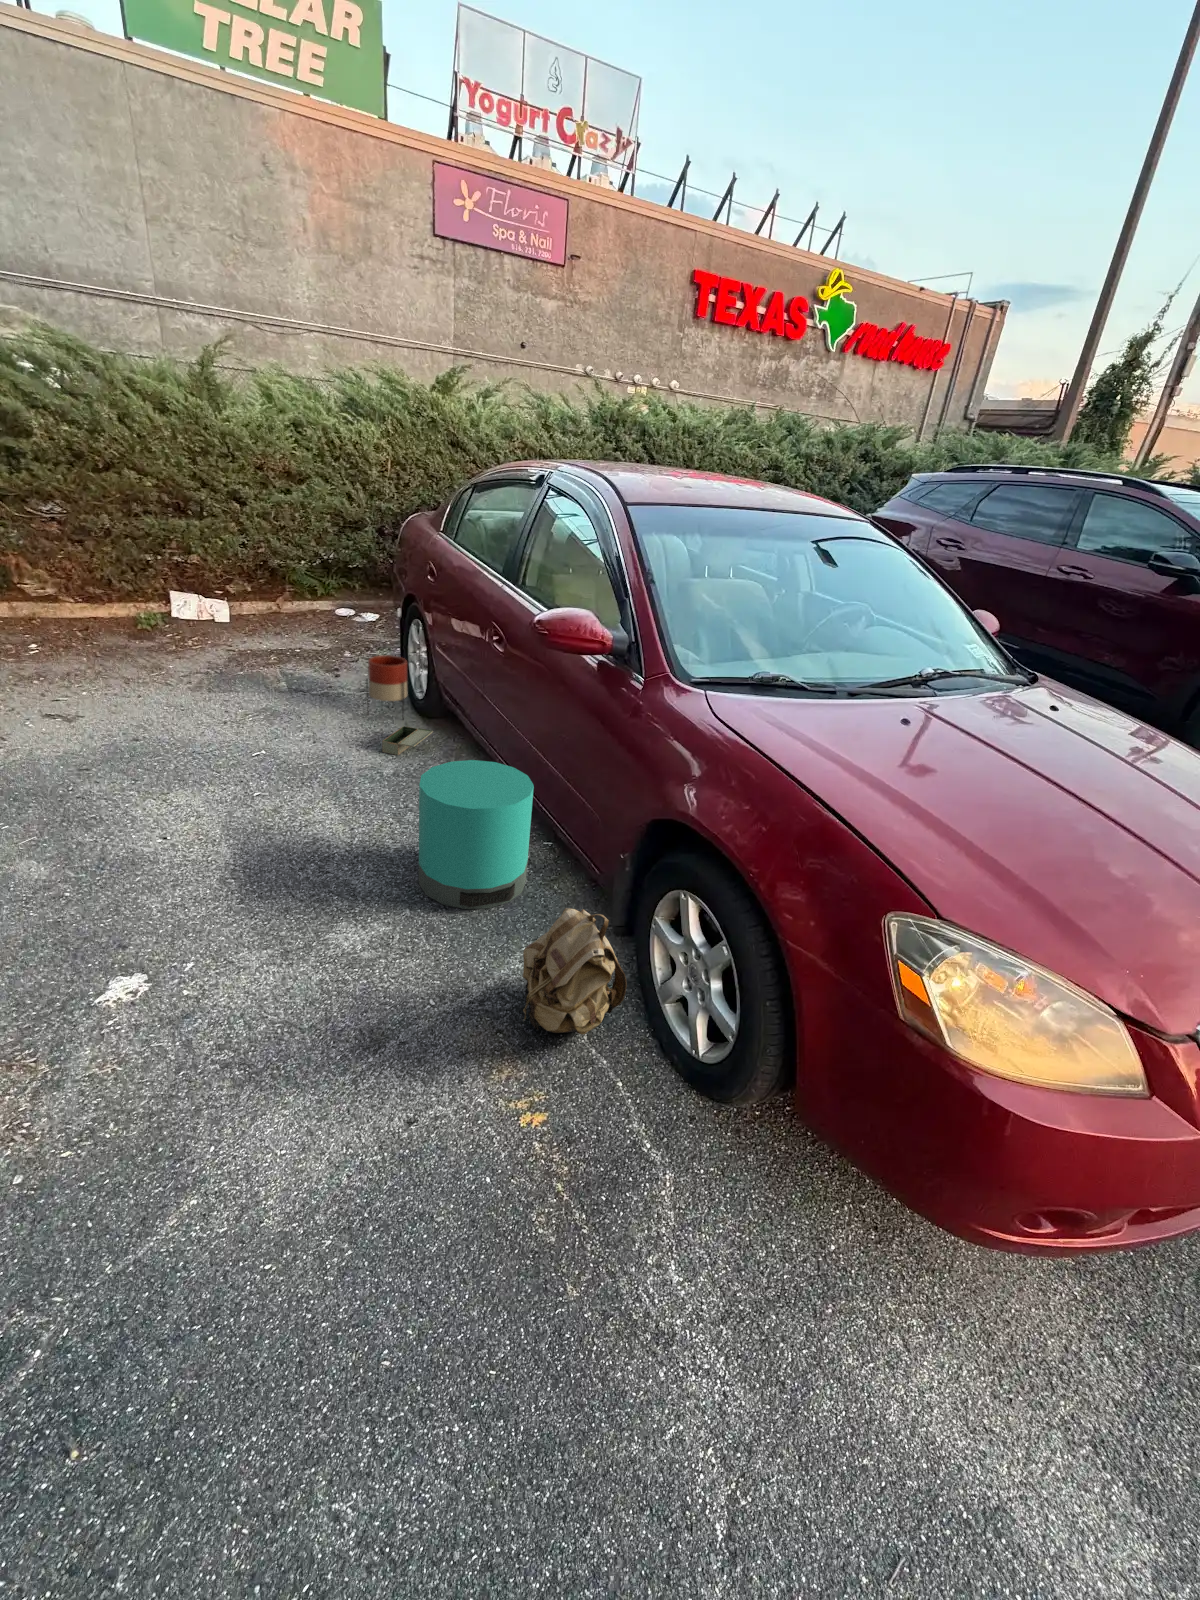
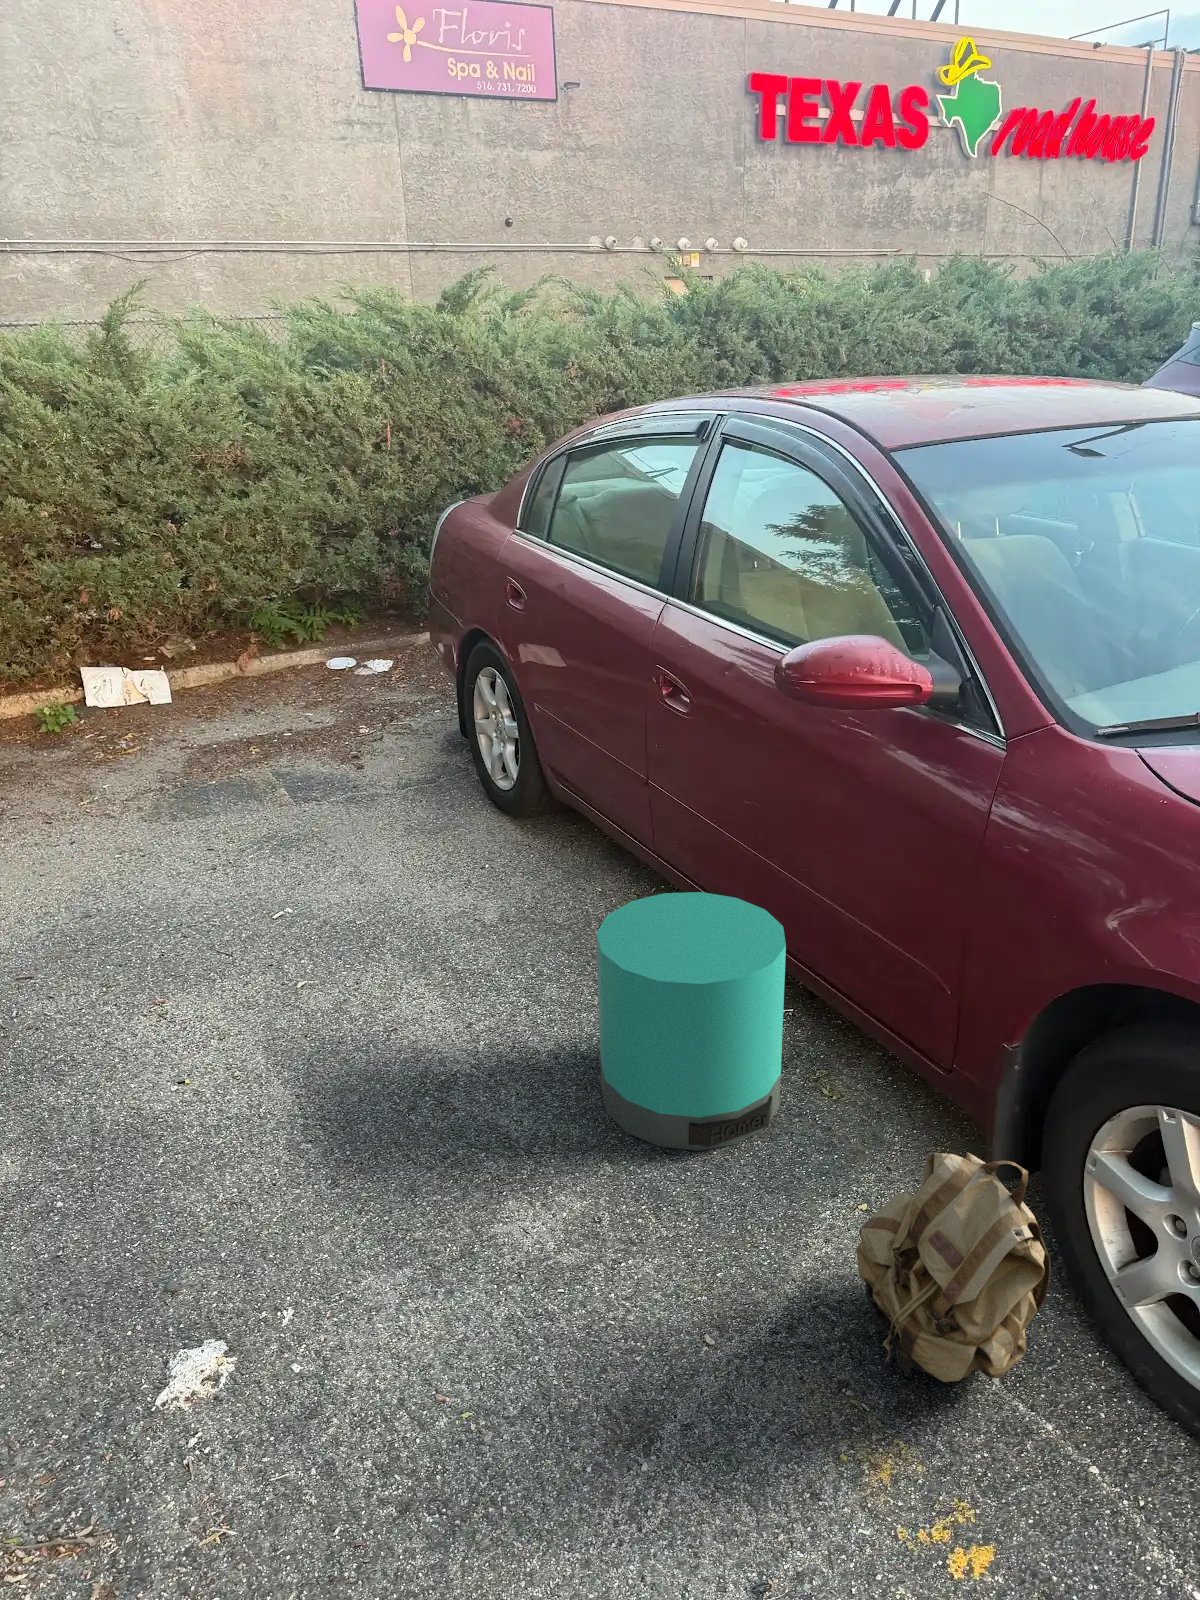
planter: present [366,655,408,716] -> none [419,726,483,826]
toolbox: present [382,726,433,755] -> none [467,837,540,886]

